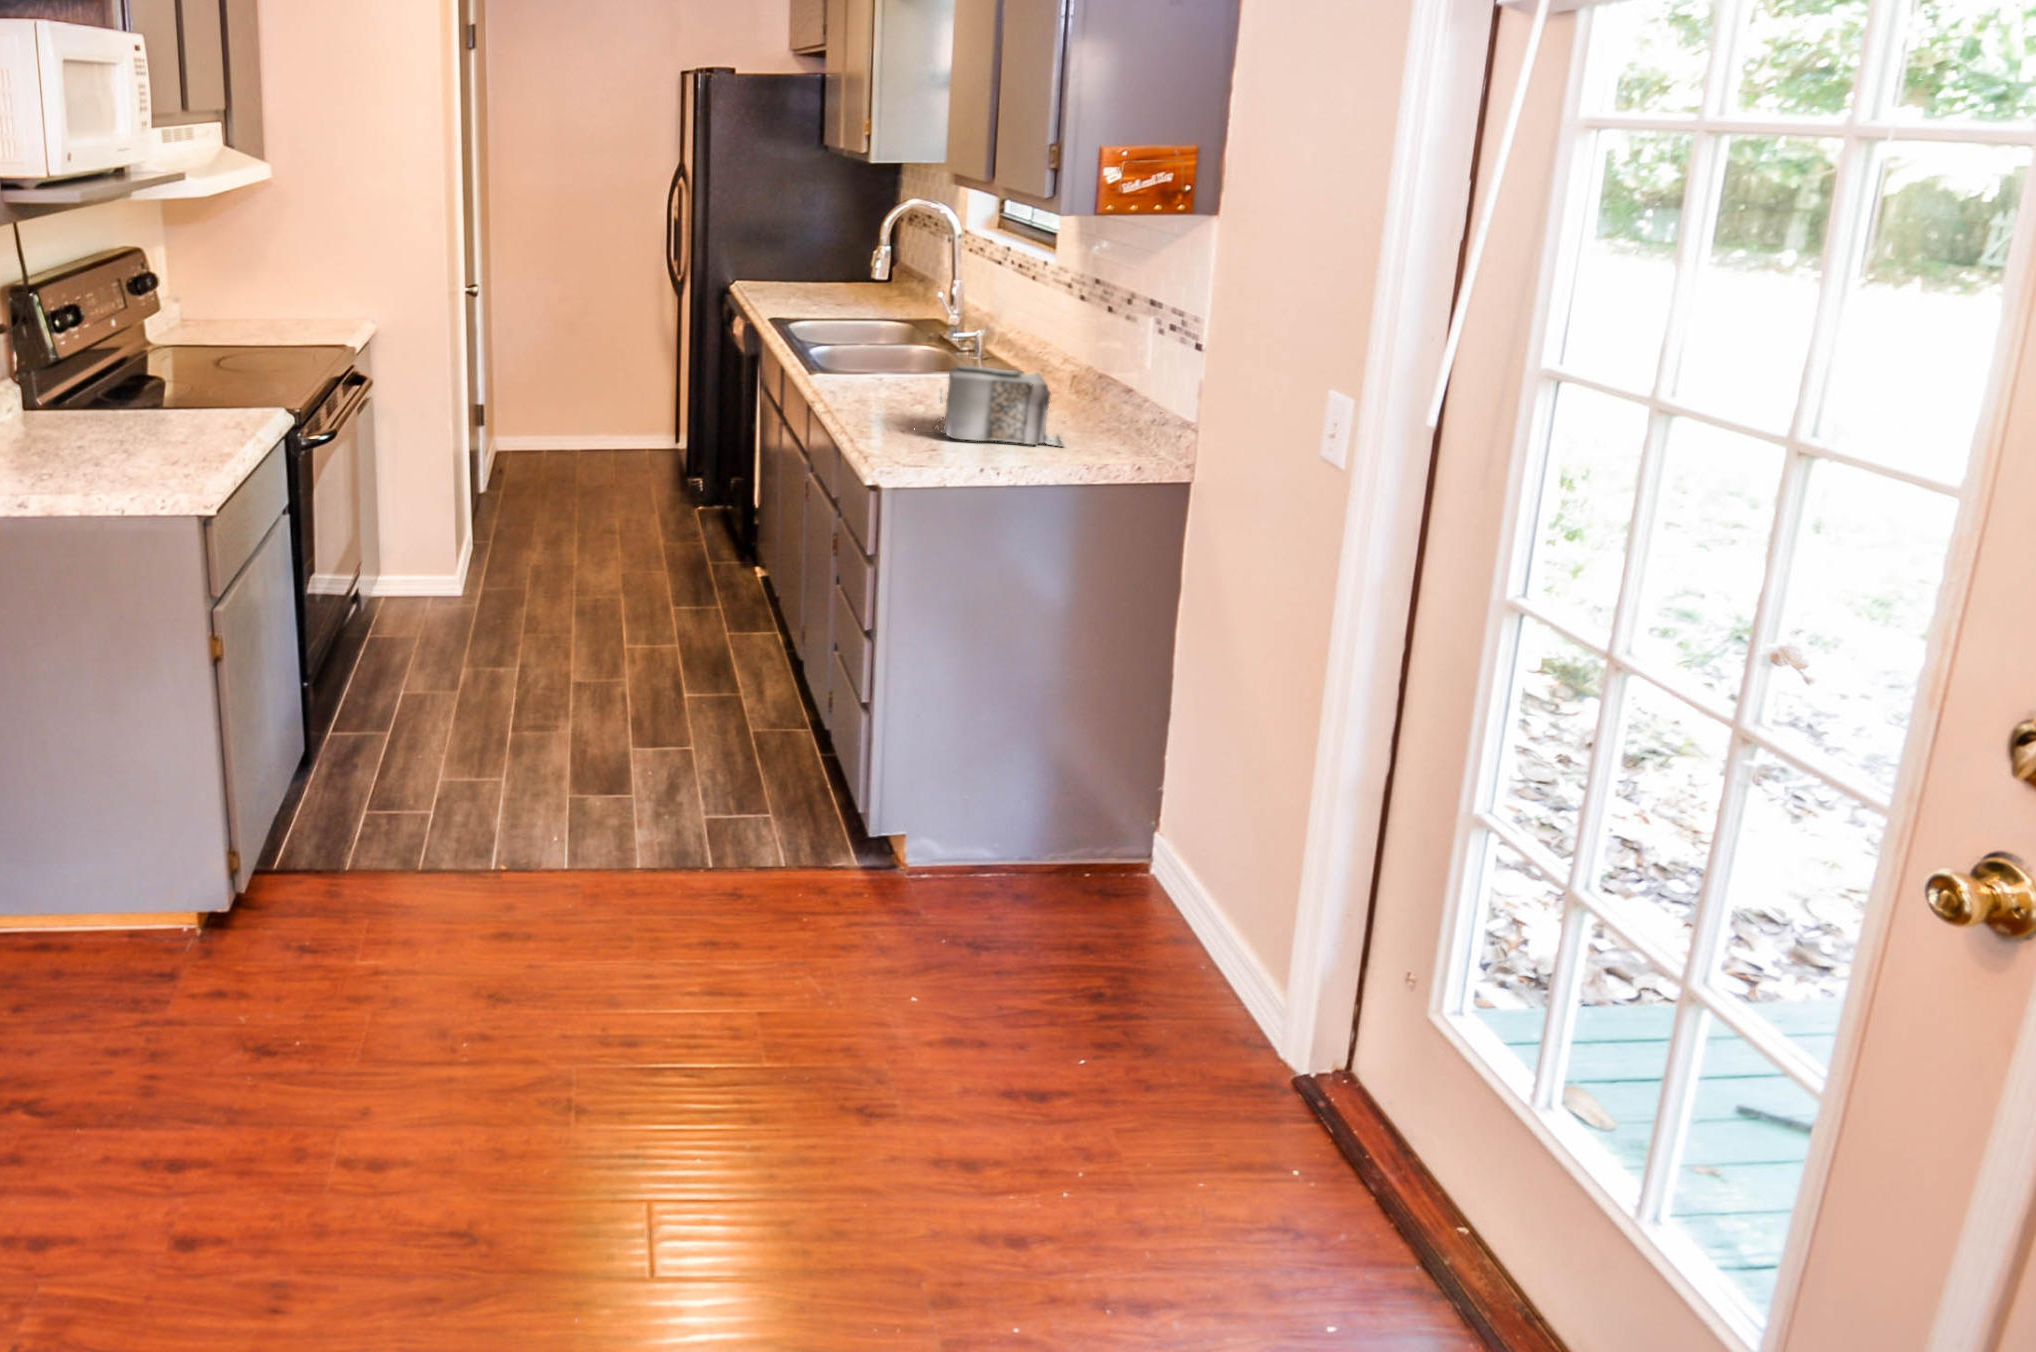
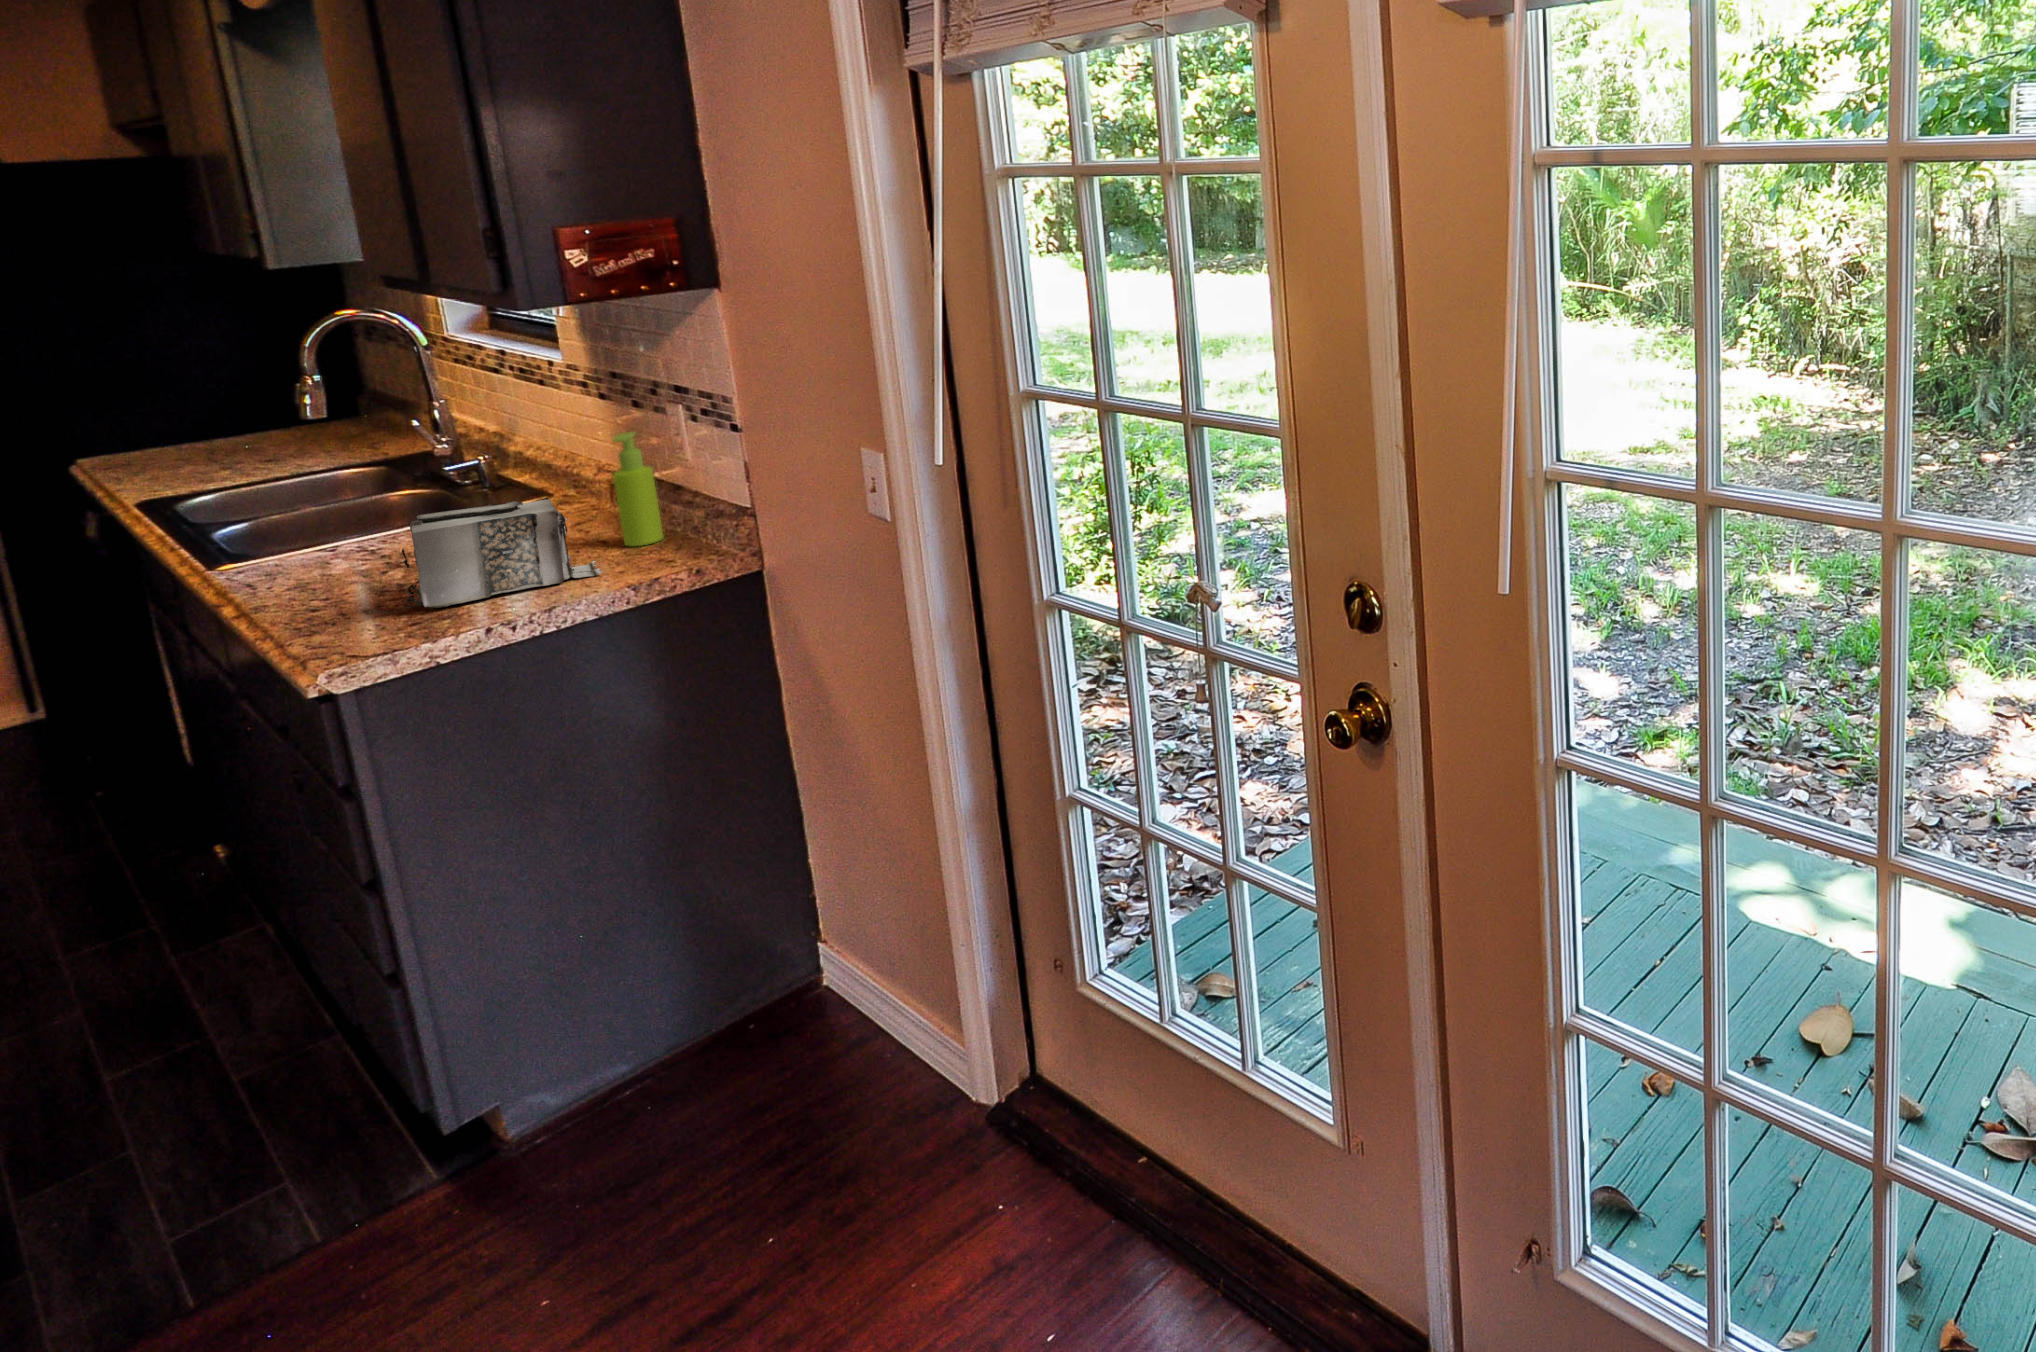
soap dispenser: none [1082,332,1118,432] -> present [612,432,664,546]

